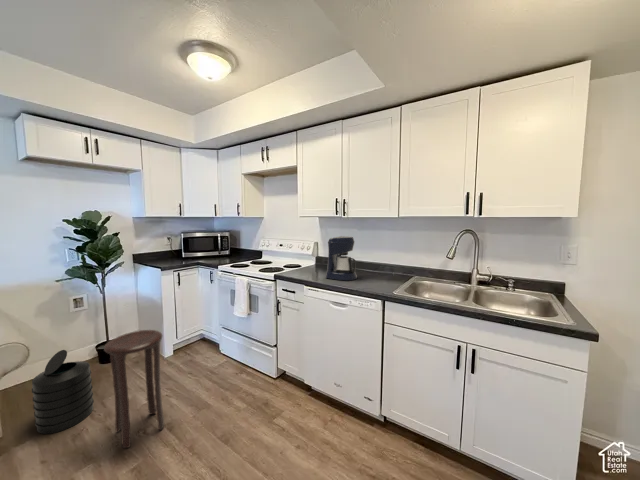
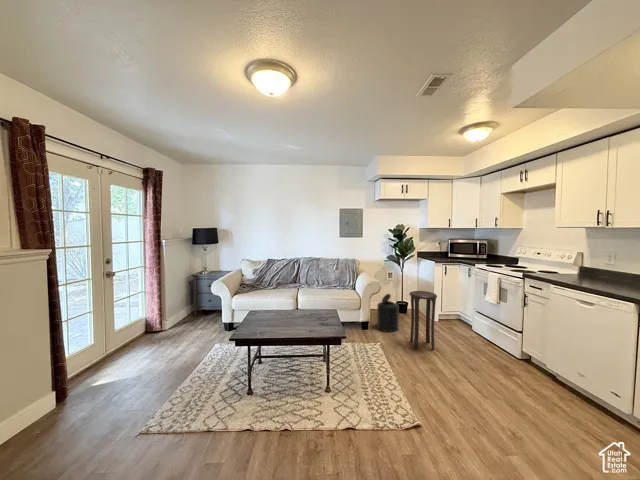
coffee maker: present [326,236,357,281] -> none [578,245,622,287]

